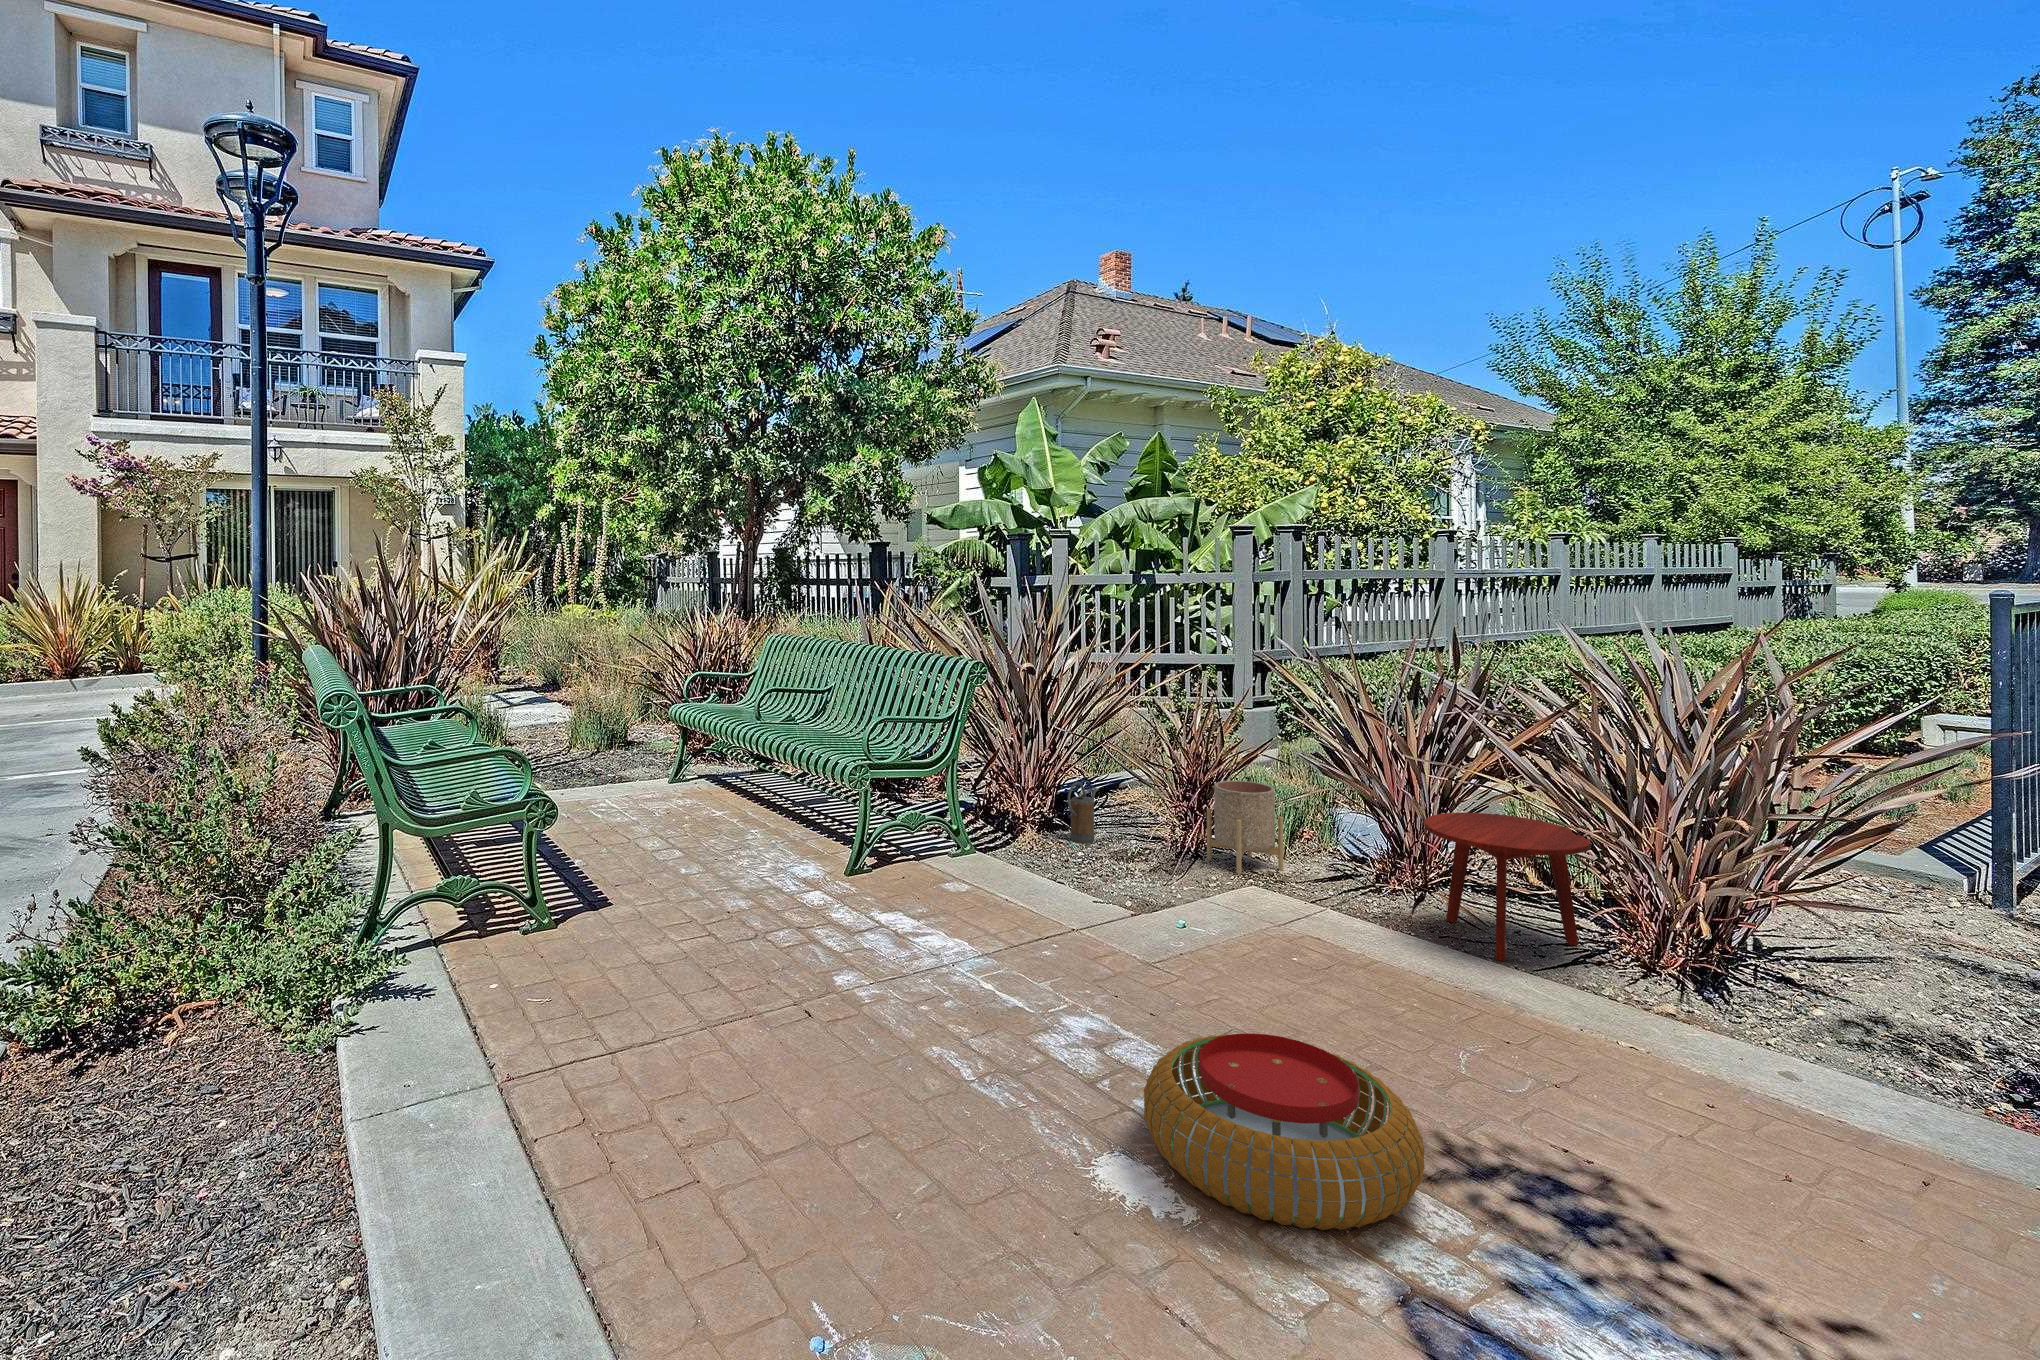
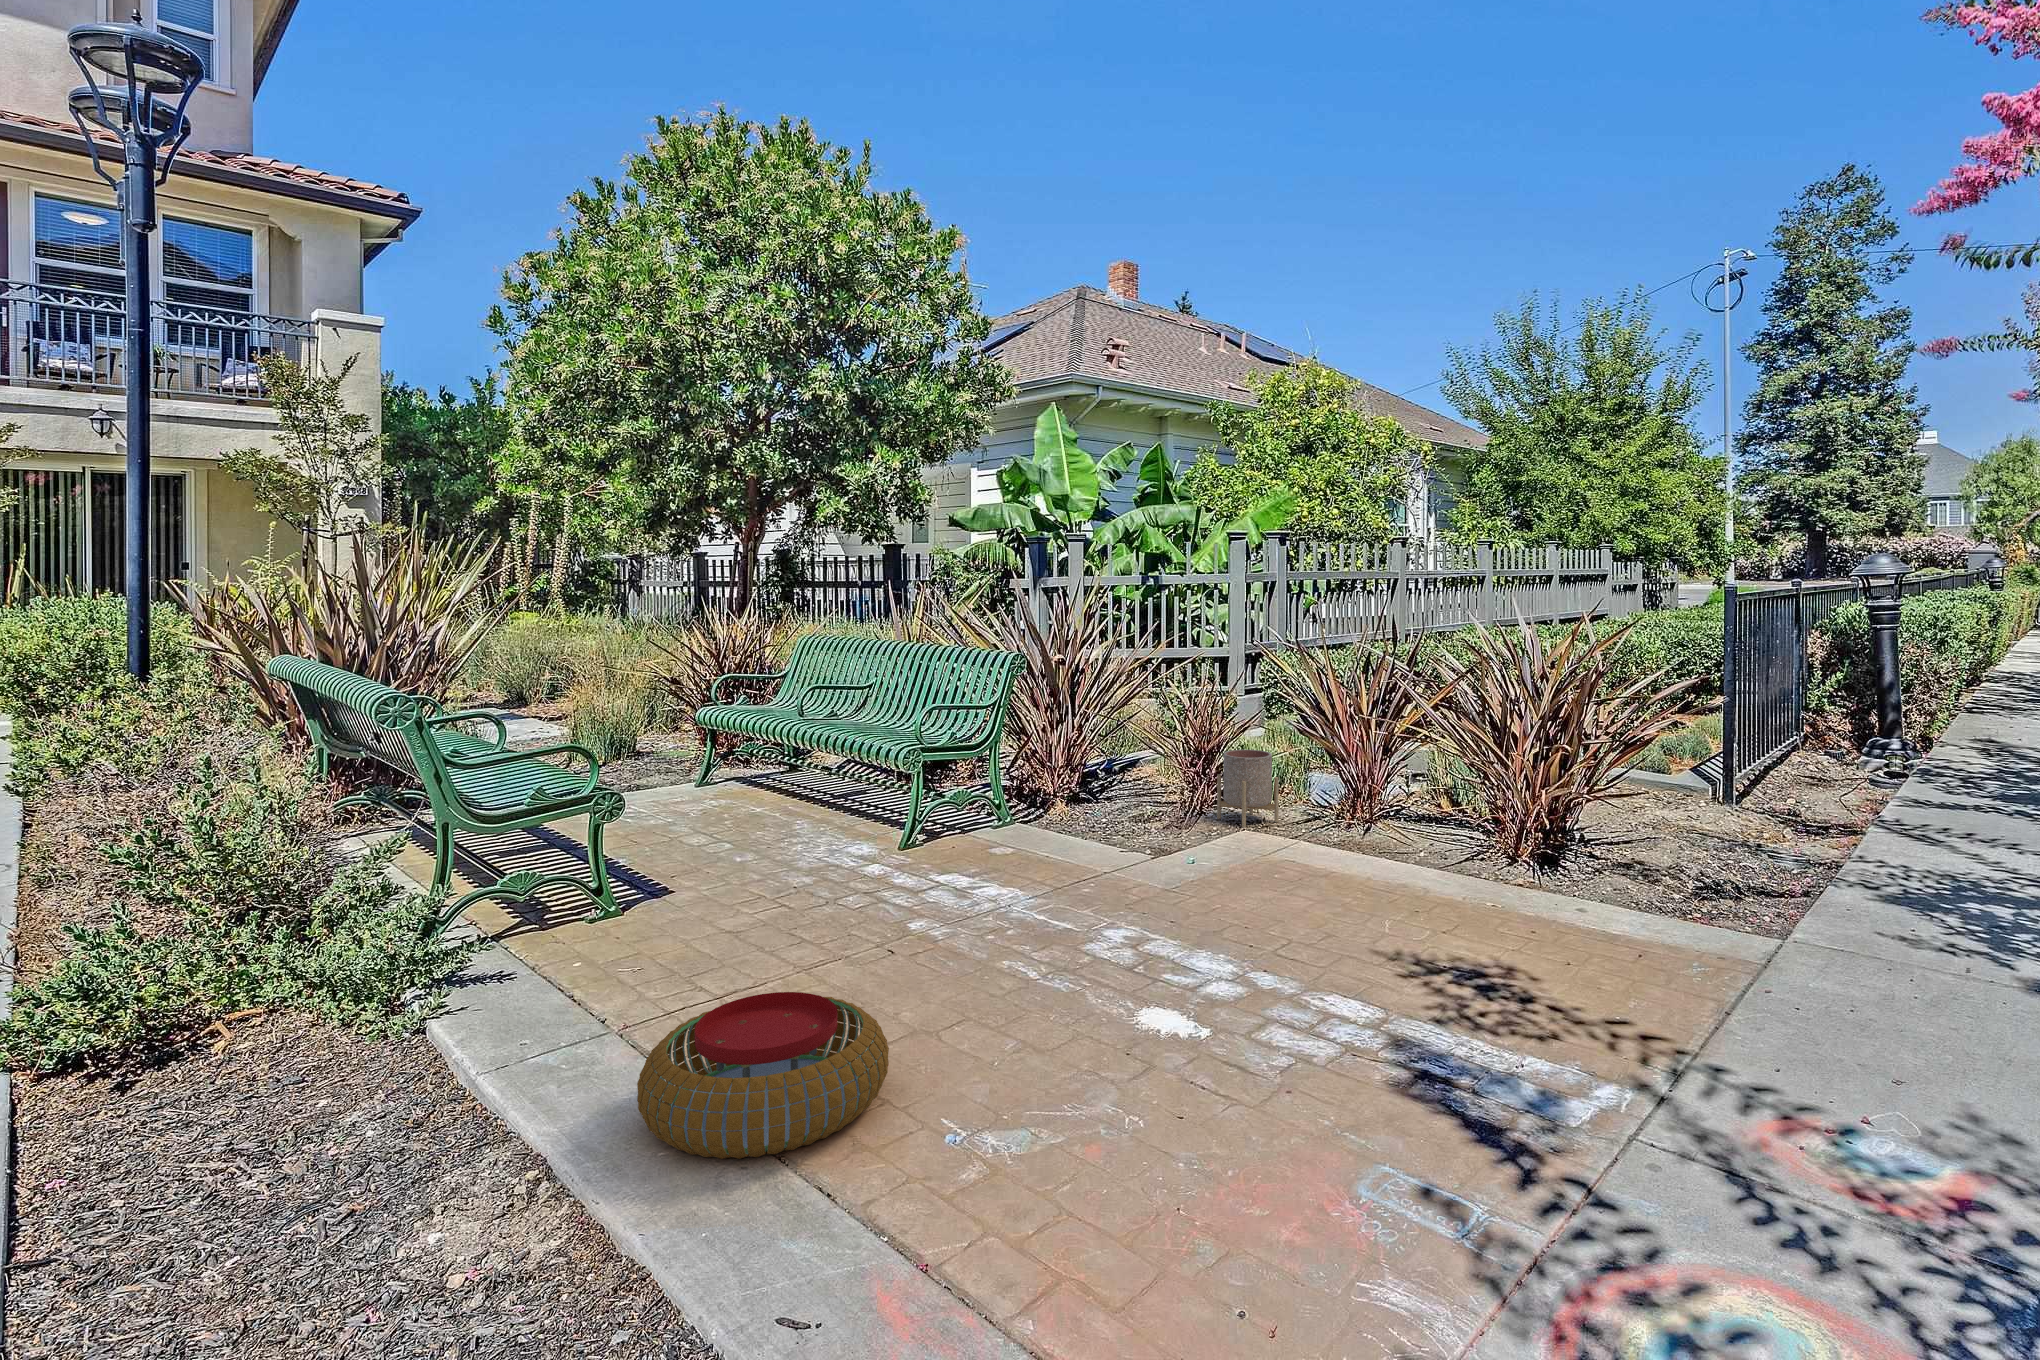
watering can: present [1068,782,1097,843] -> none [1099,759,1123,813]
side table: present [1424,813,1591,961] -> none [1385,761,1498,871]
pouf: present [1144,1033,1425,1230] -> present [637,992,889,1159]

